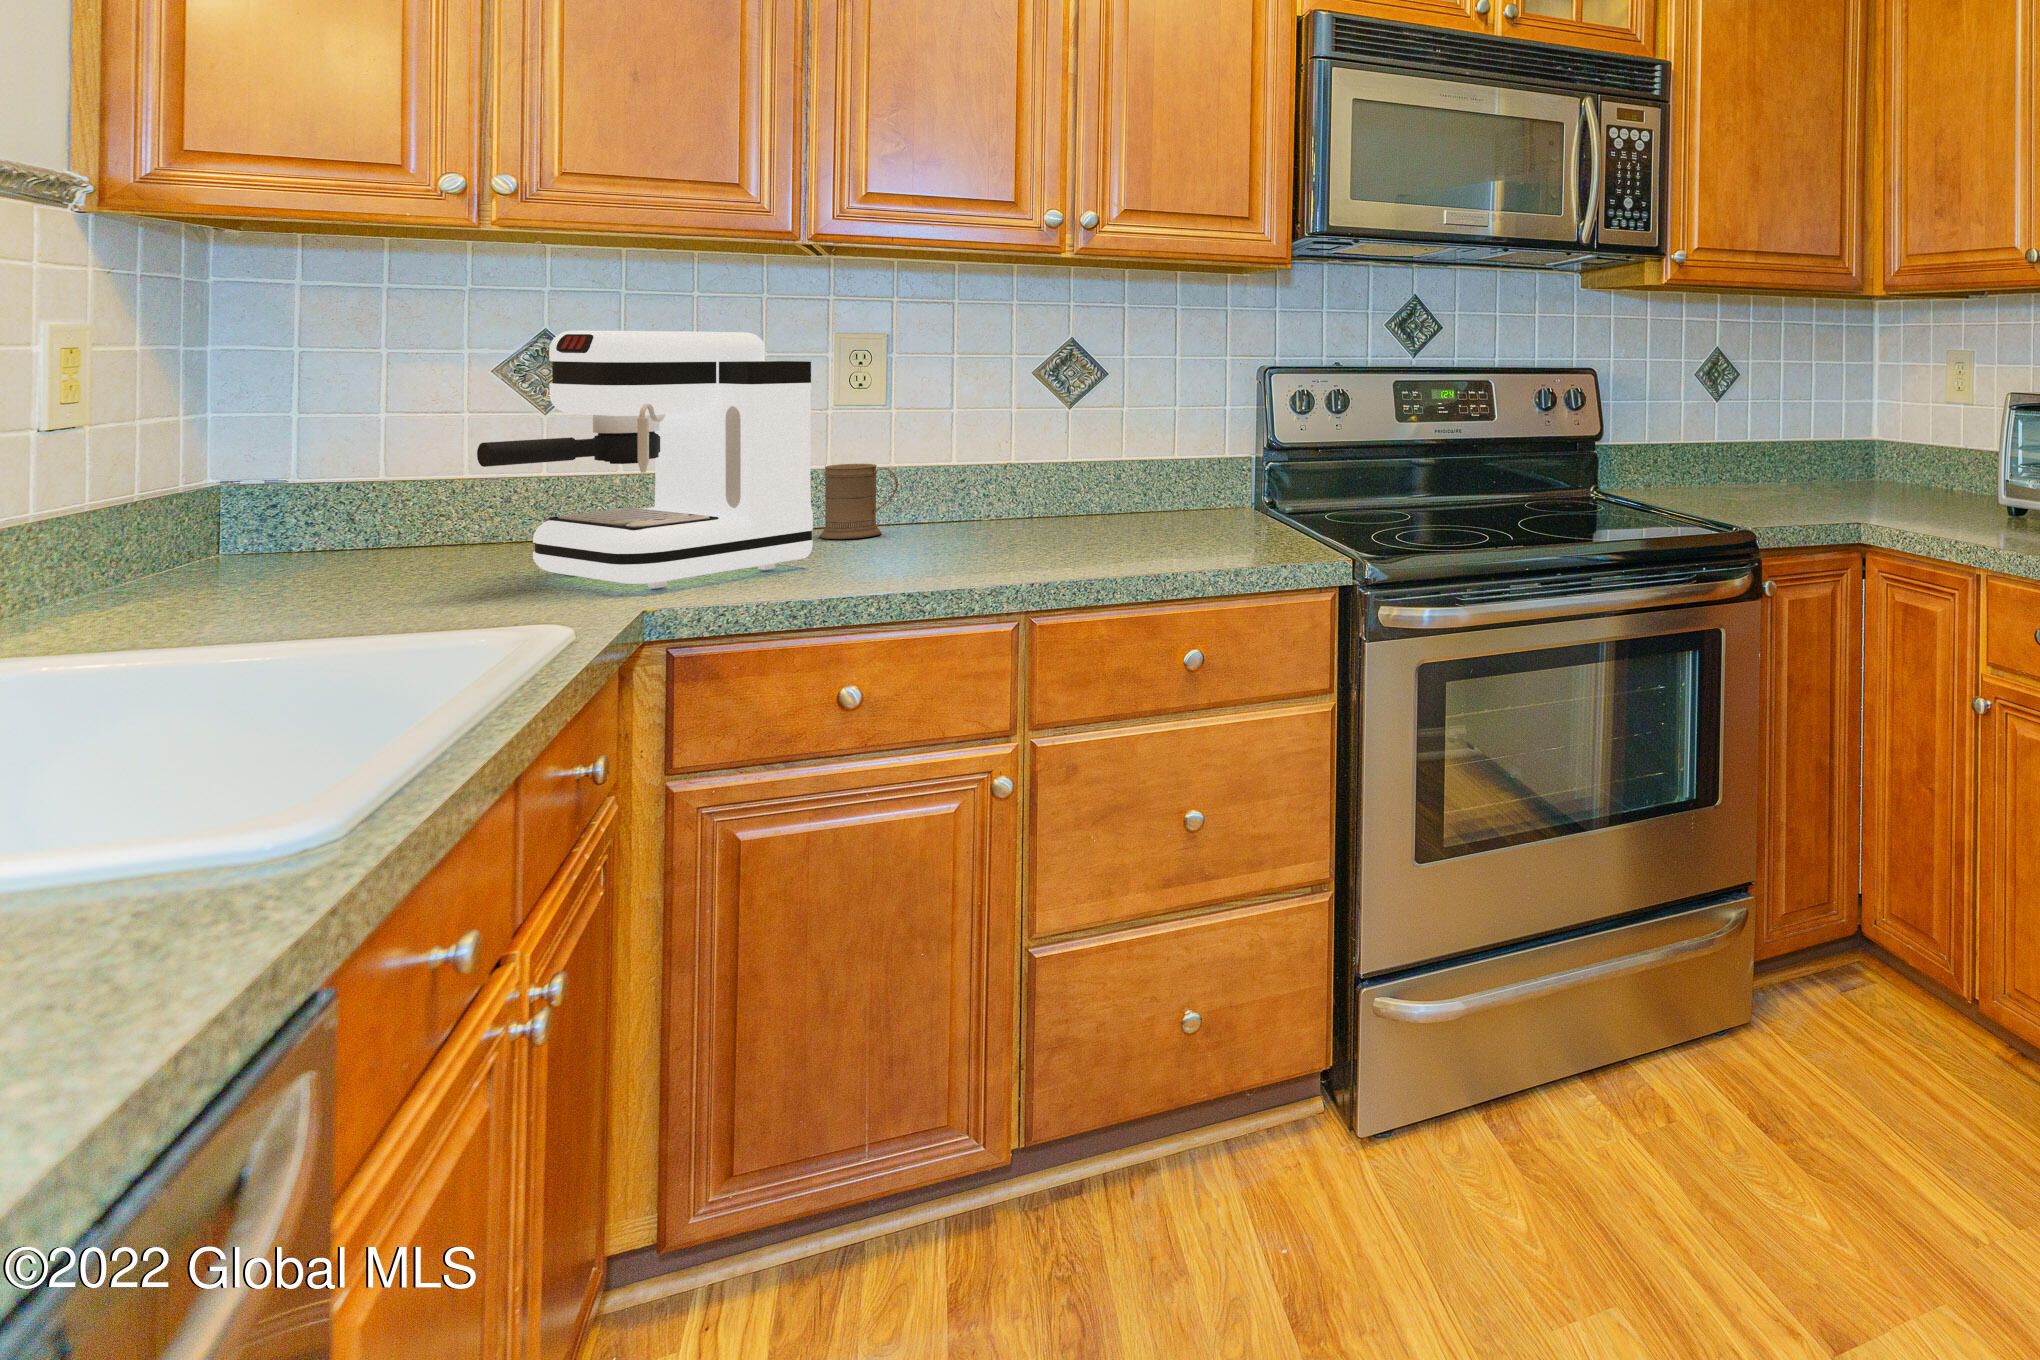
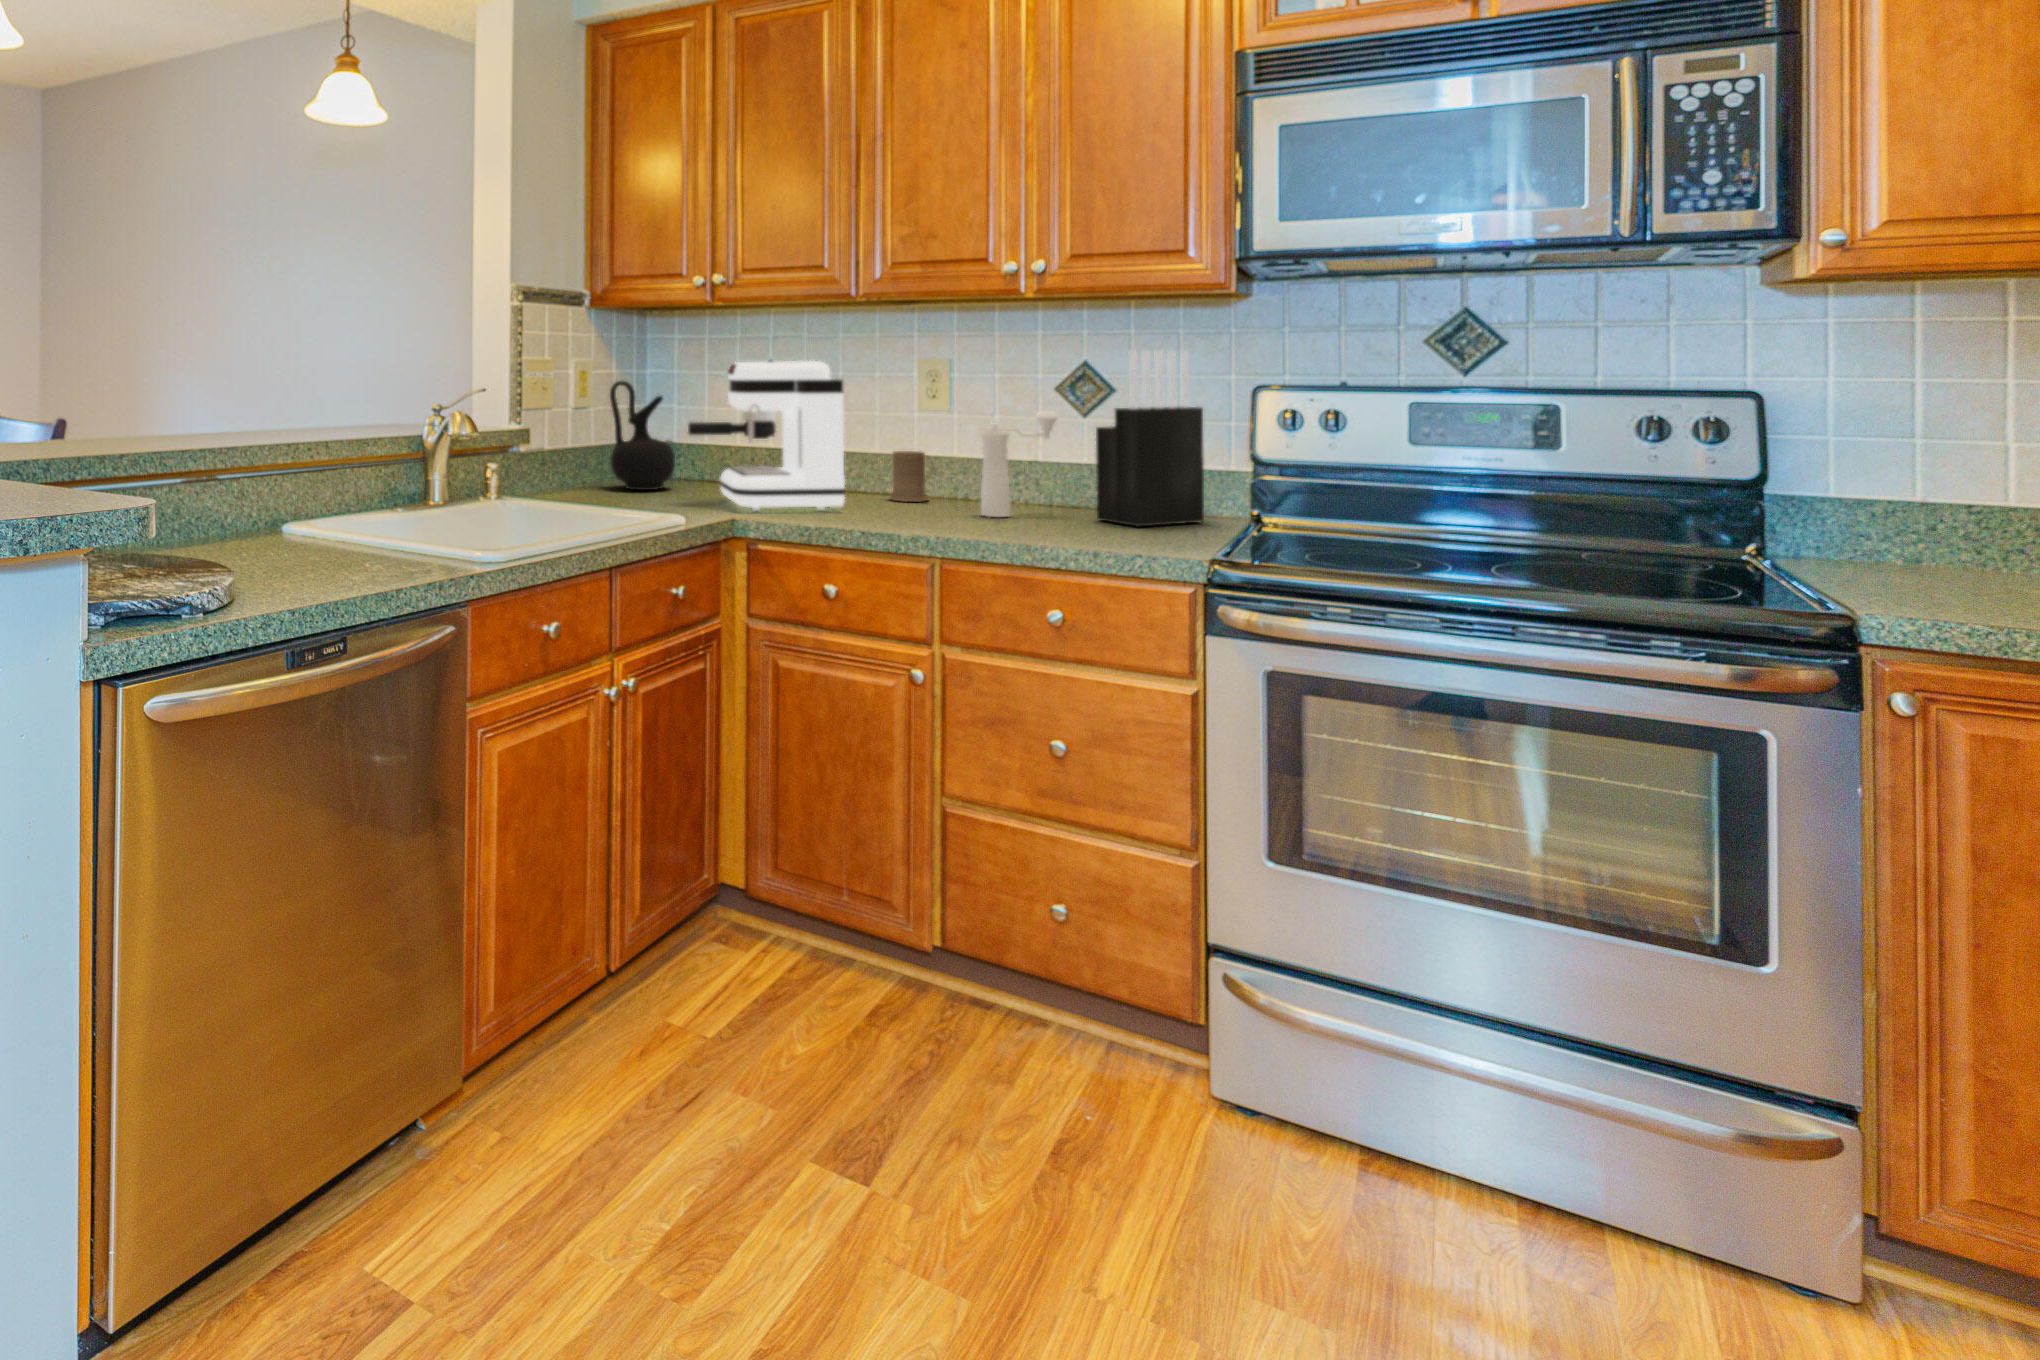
knife block: none [1139,326,1234,532] -> present [1096,350,1204,527]
ceramic jug: none [178,364,366,586] -> present [610,381,675,490]
pepper mill: none [1001,401,1087,544] -> present [981,411,1058,517]

